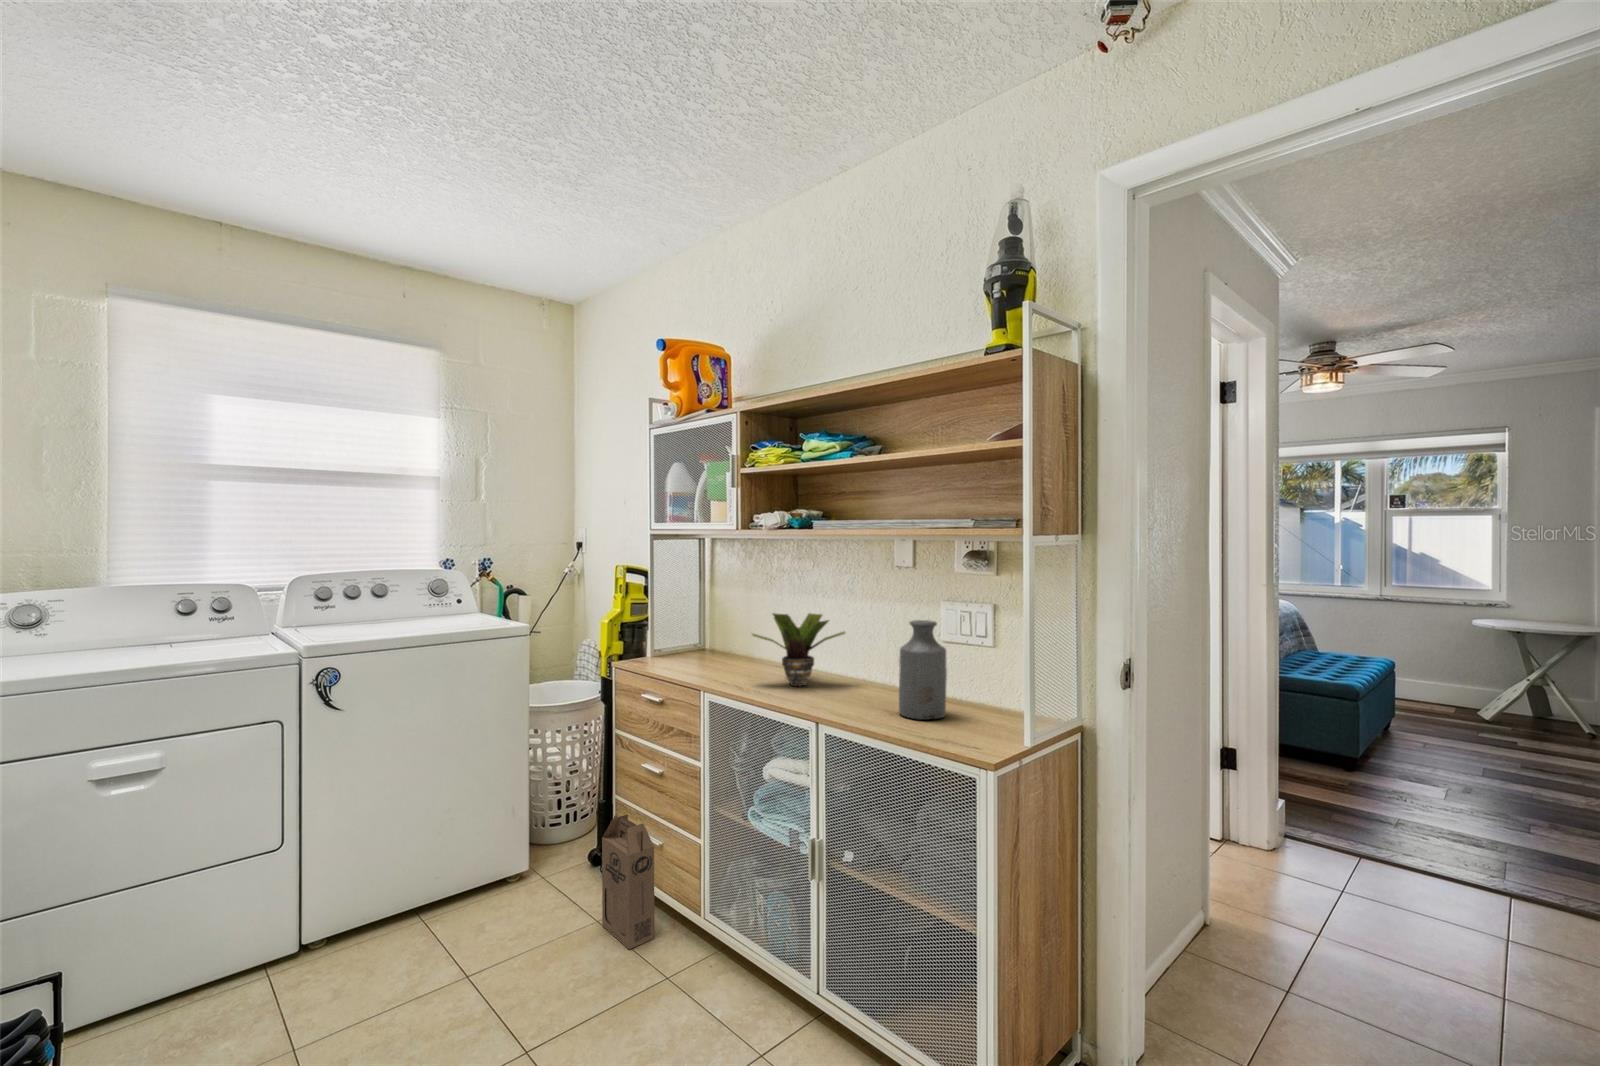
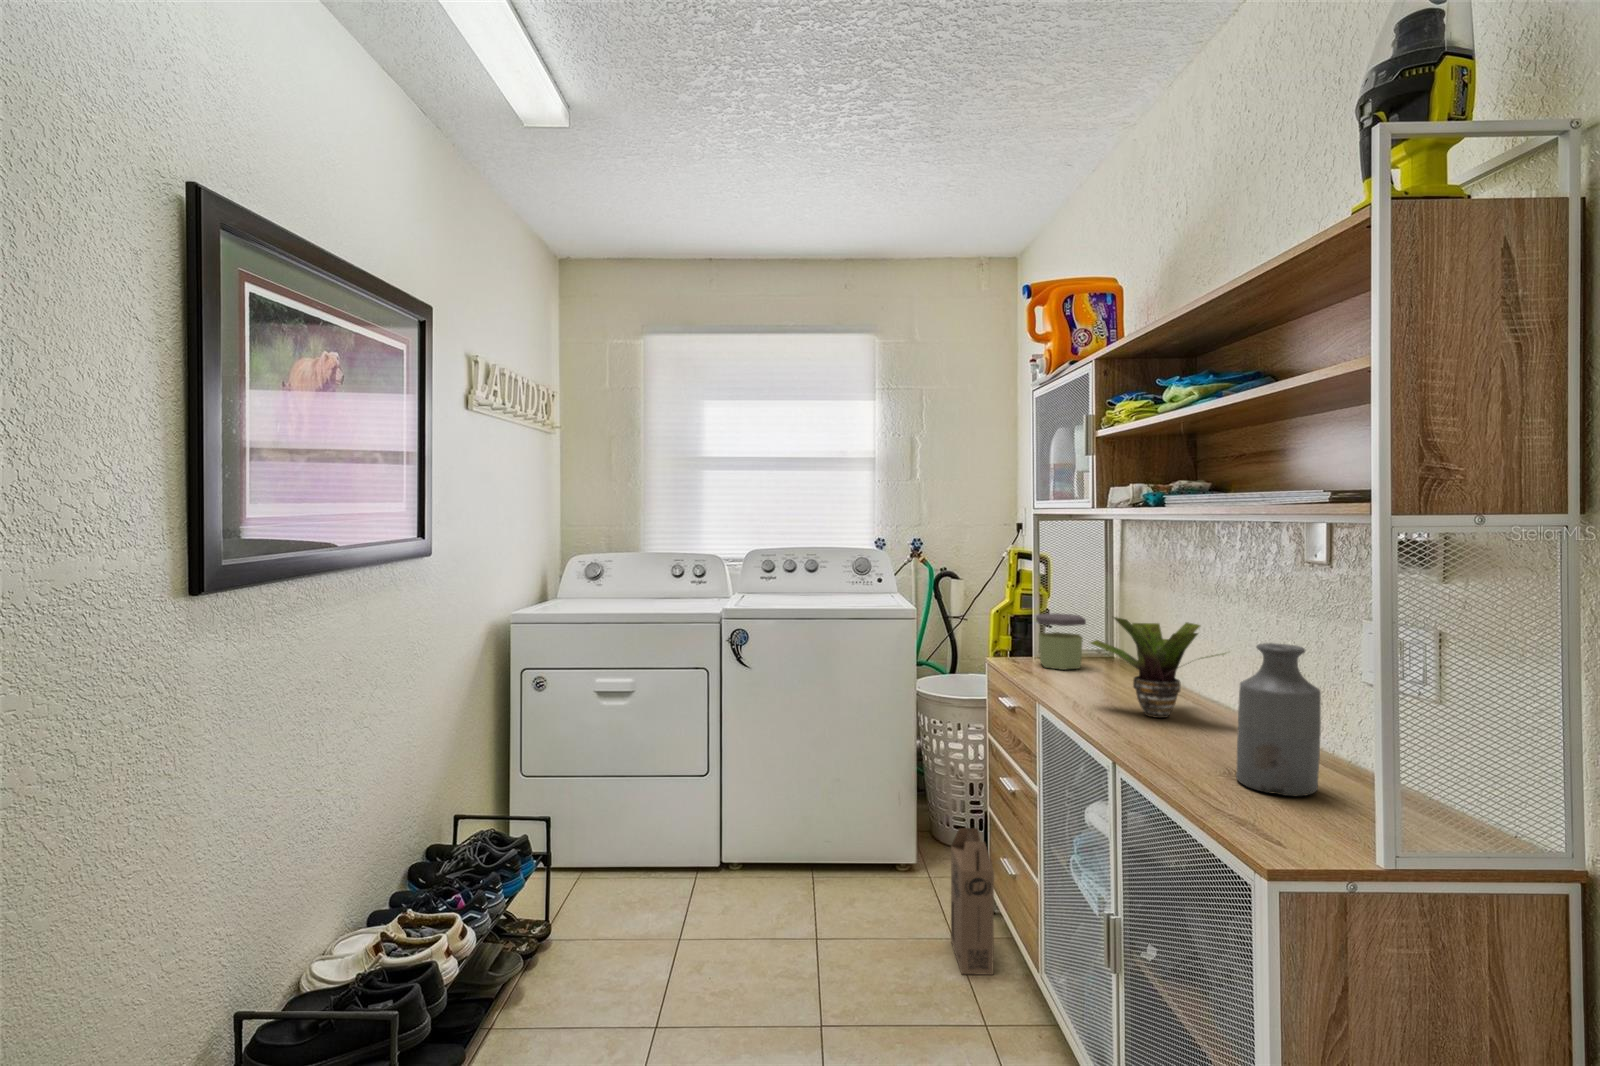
jar: none [662,616,704,663] -> present [1036,613,1086,670]

